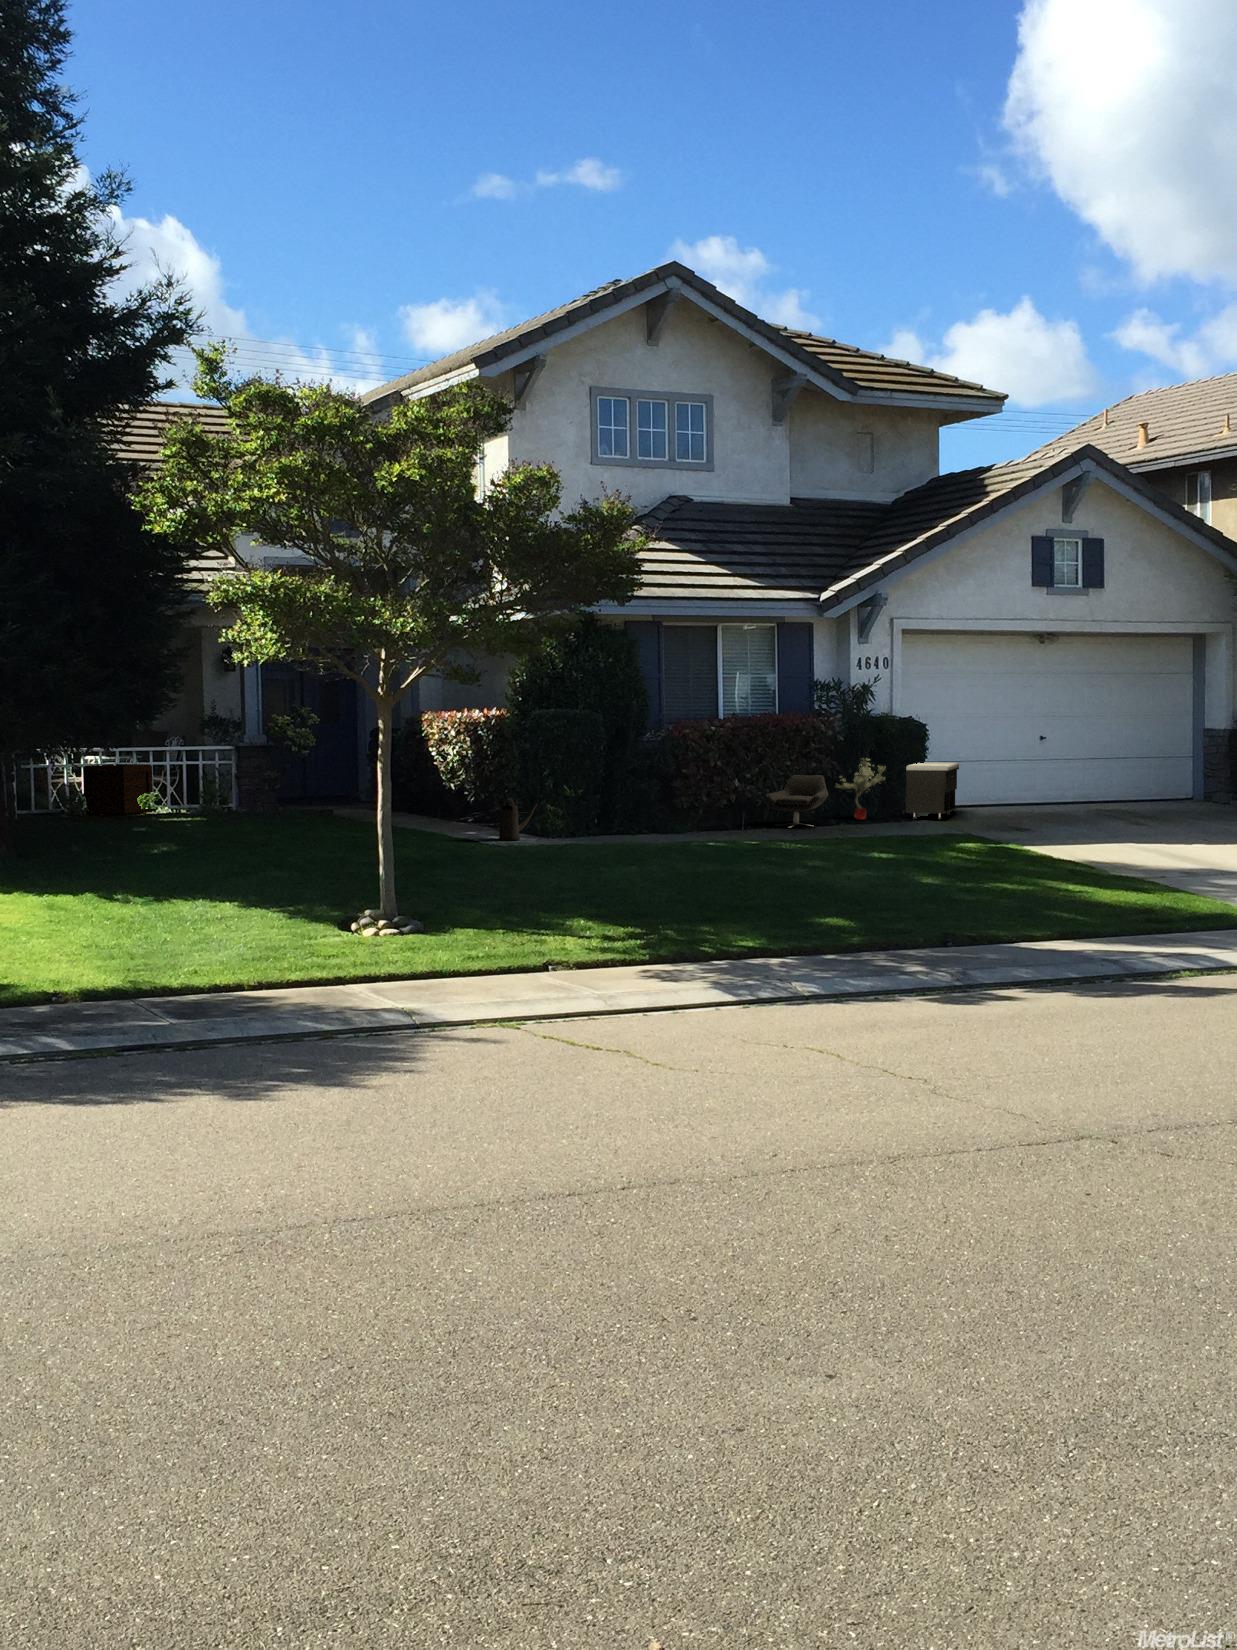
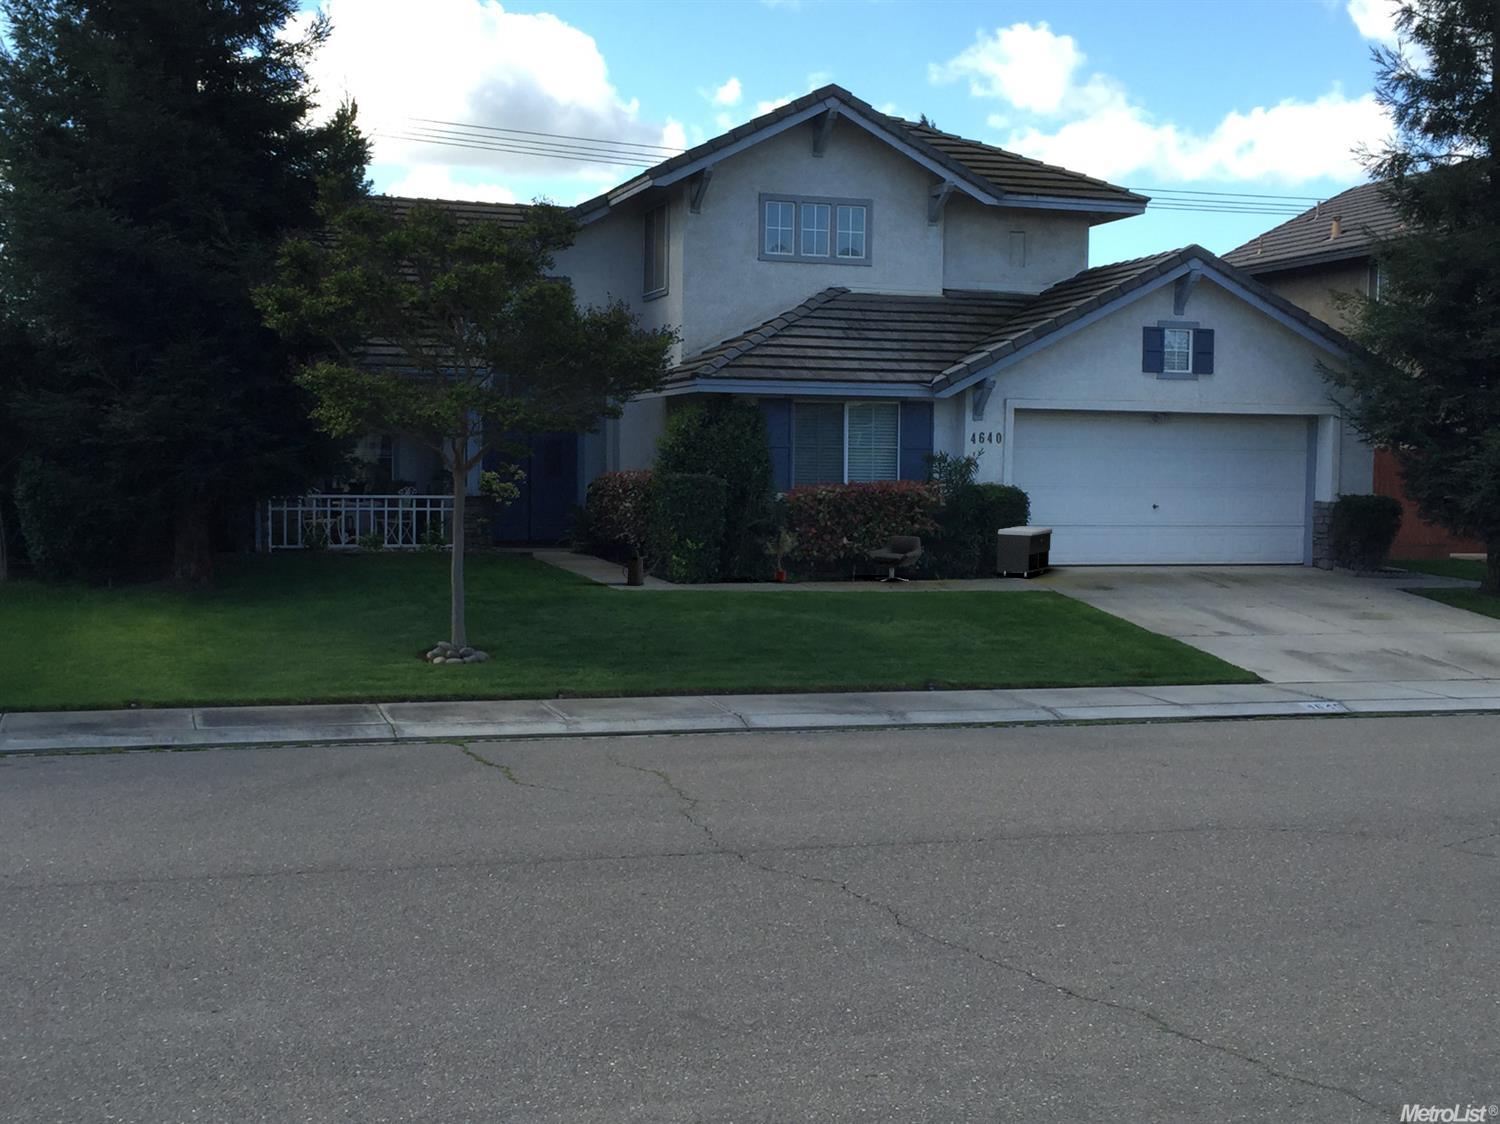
potted tree: present [835,759,885,820] -> present [764,527,798,581]
wooden crate: present [83,764,153,814] -> none [325,509,381,551]

